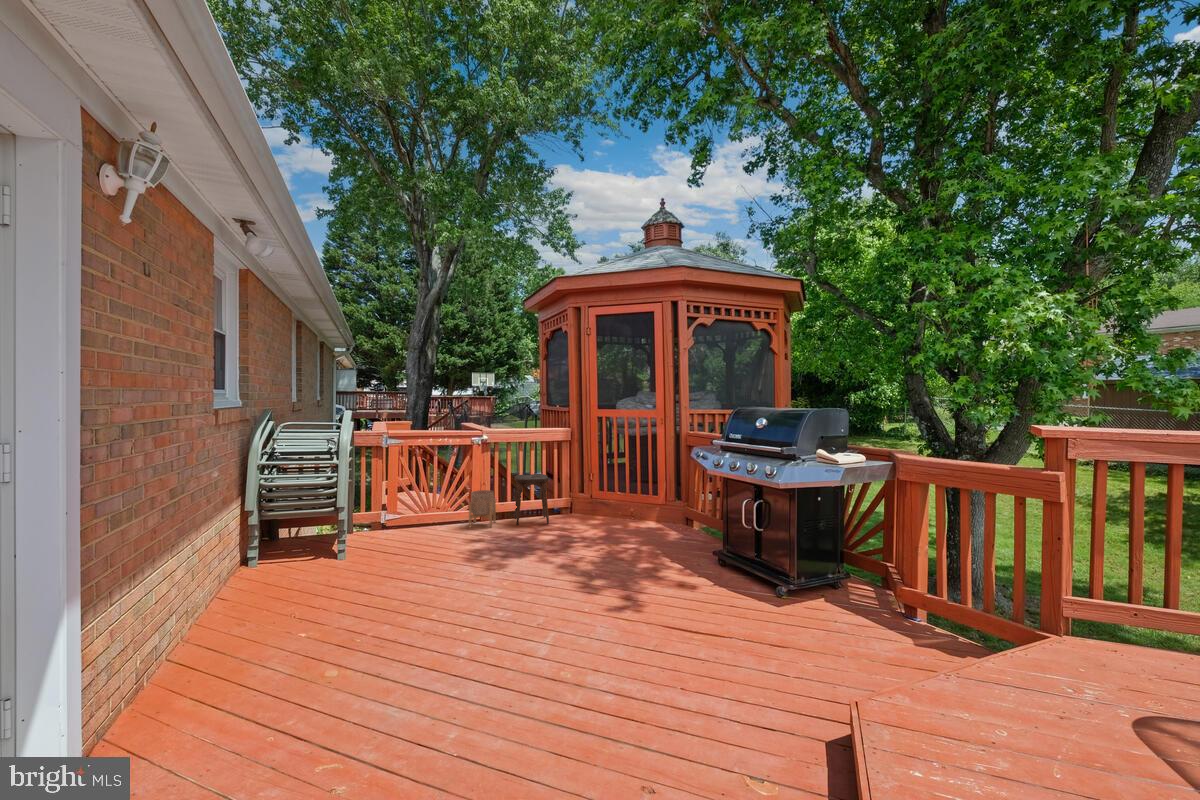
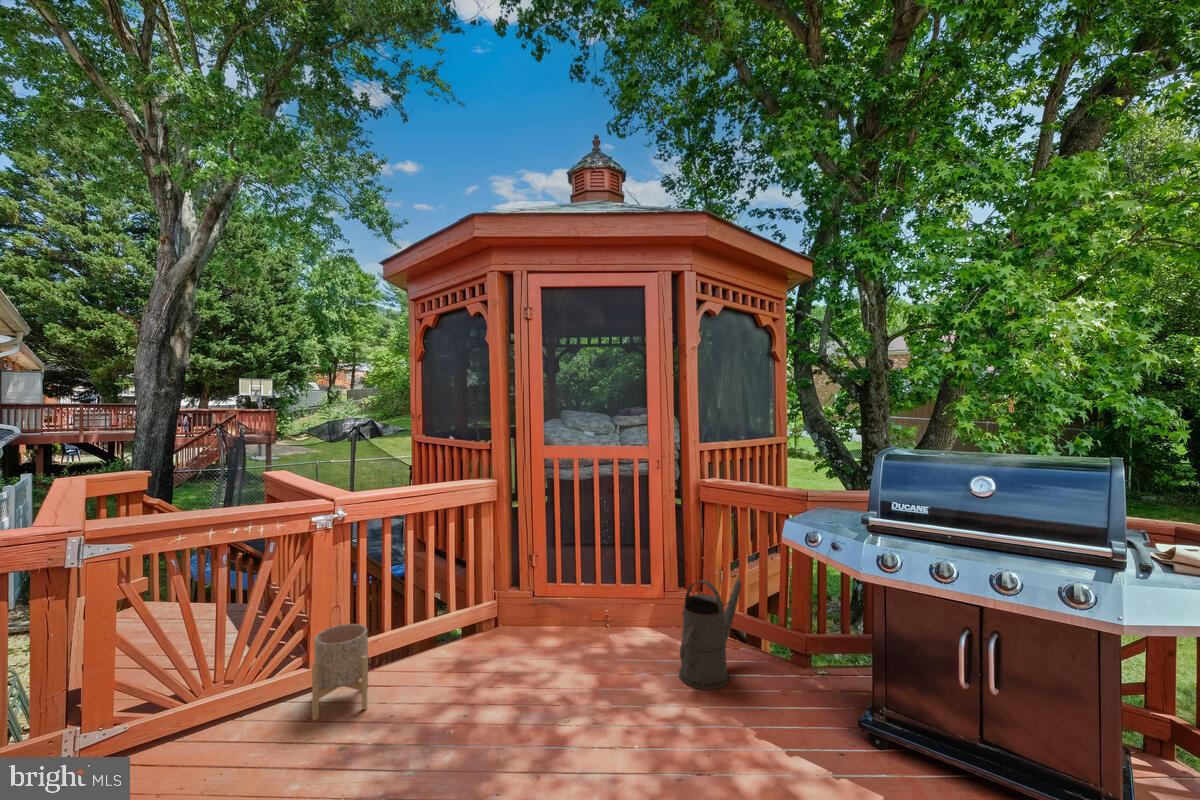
stool: present [514,474,549,525] -> none [401,571,480,689]
watering can: none [640,482,697,540] -> present [679,577,741,690]

